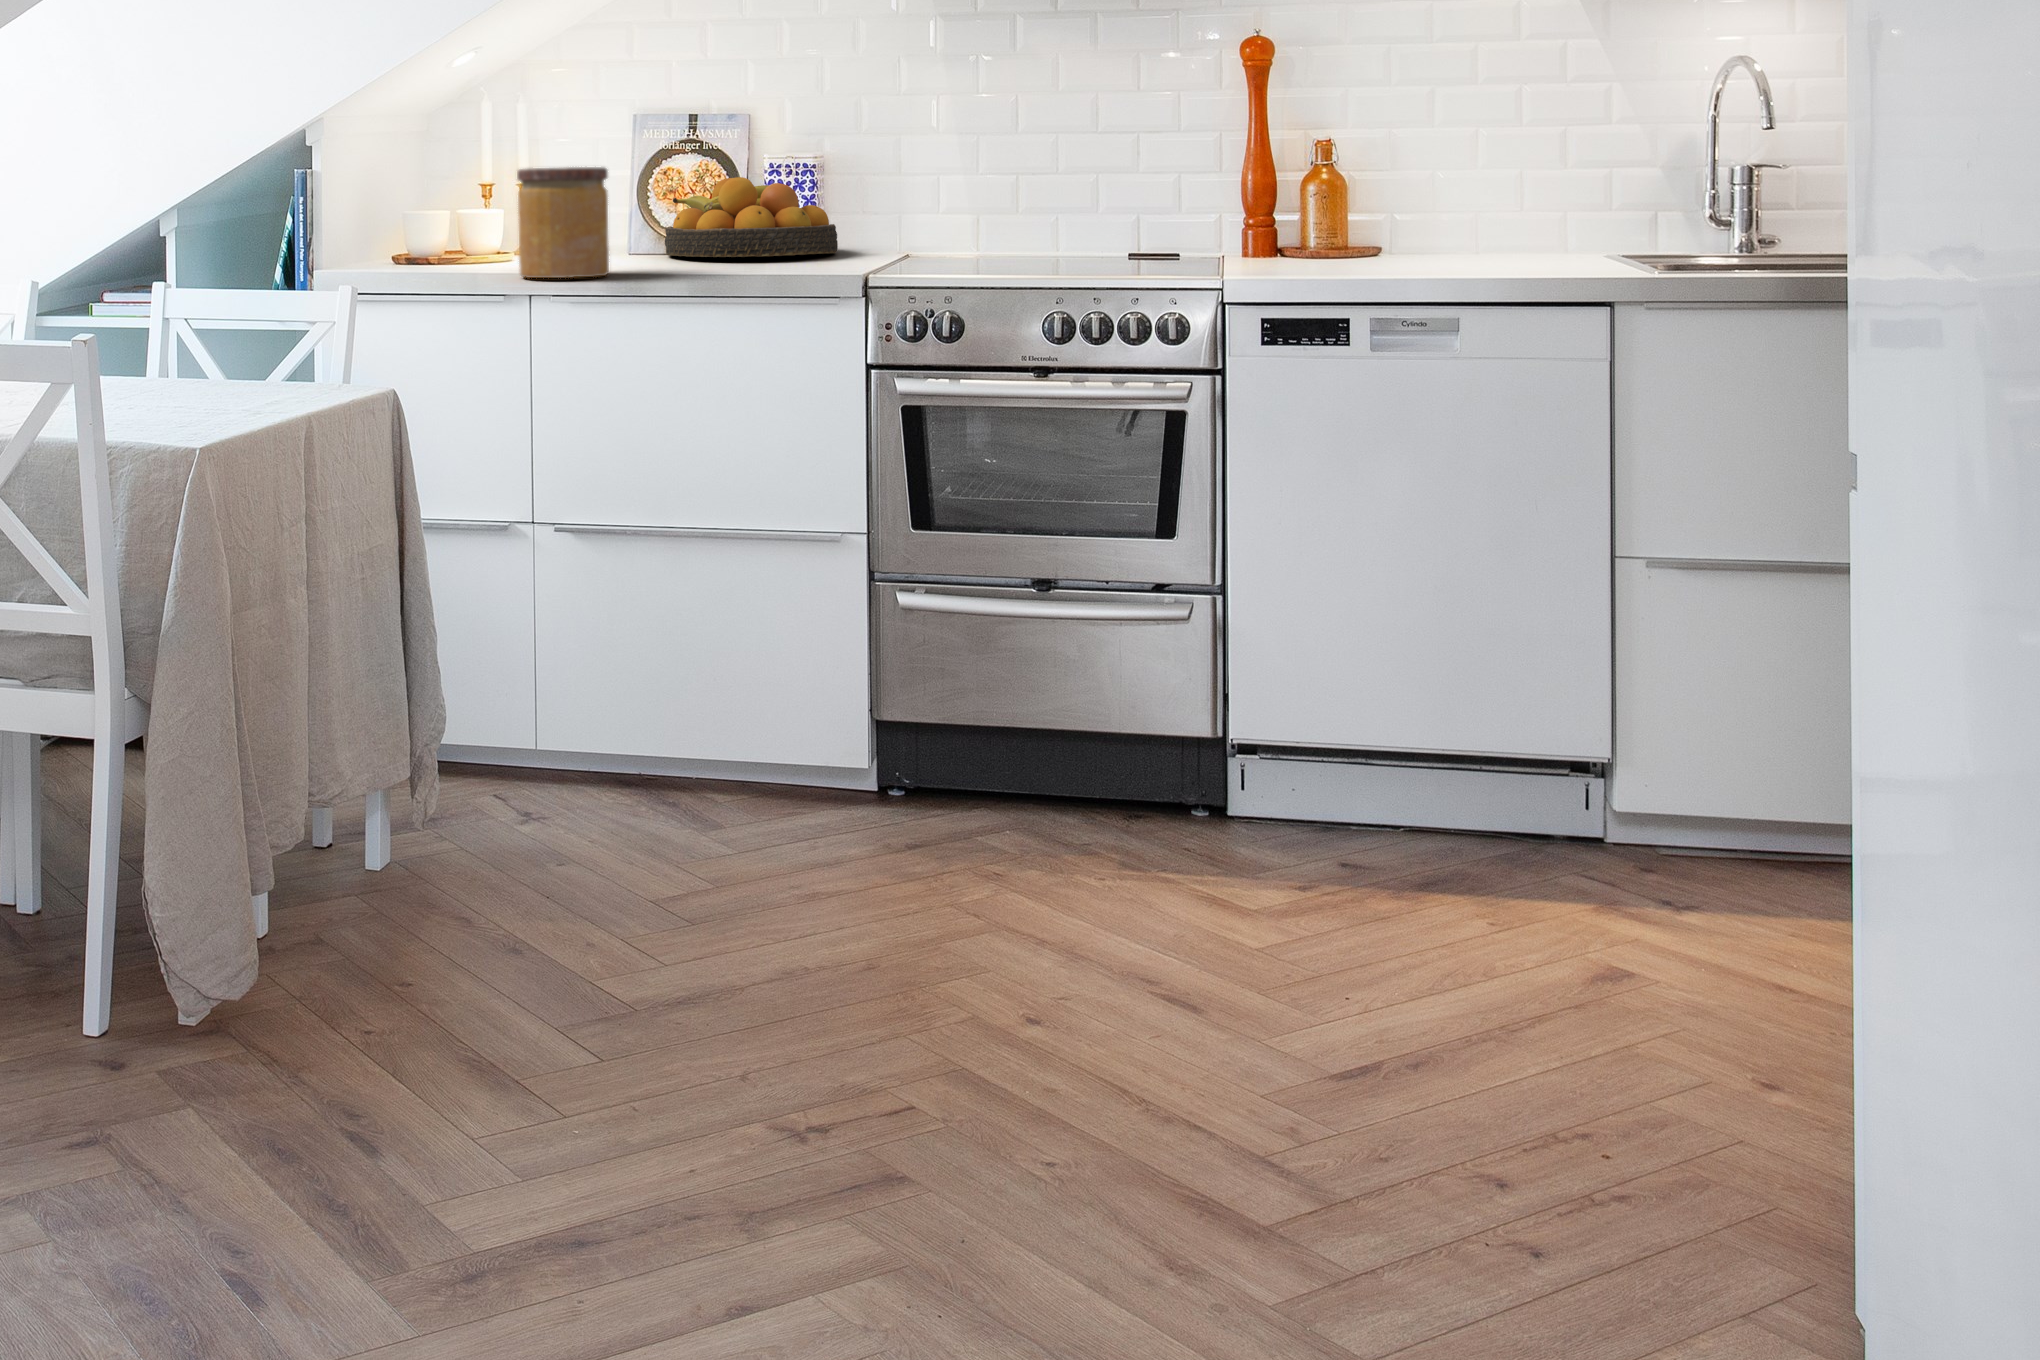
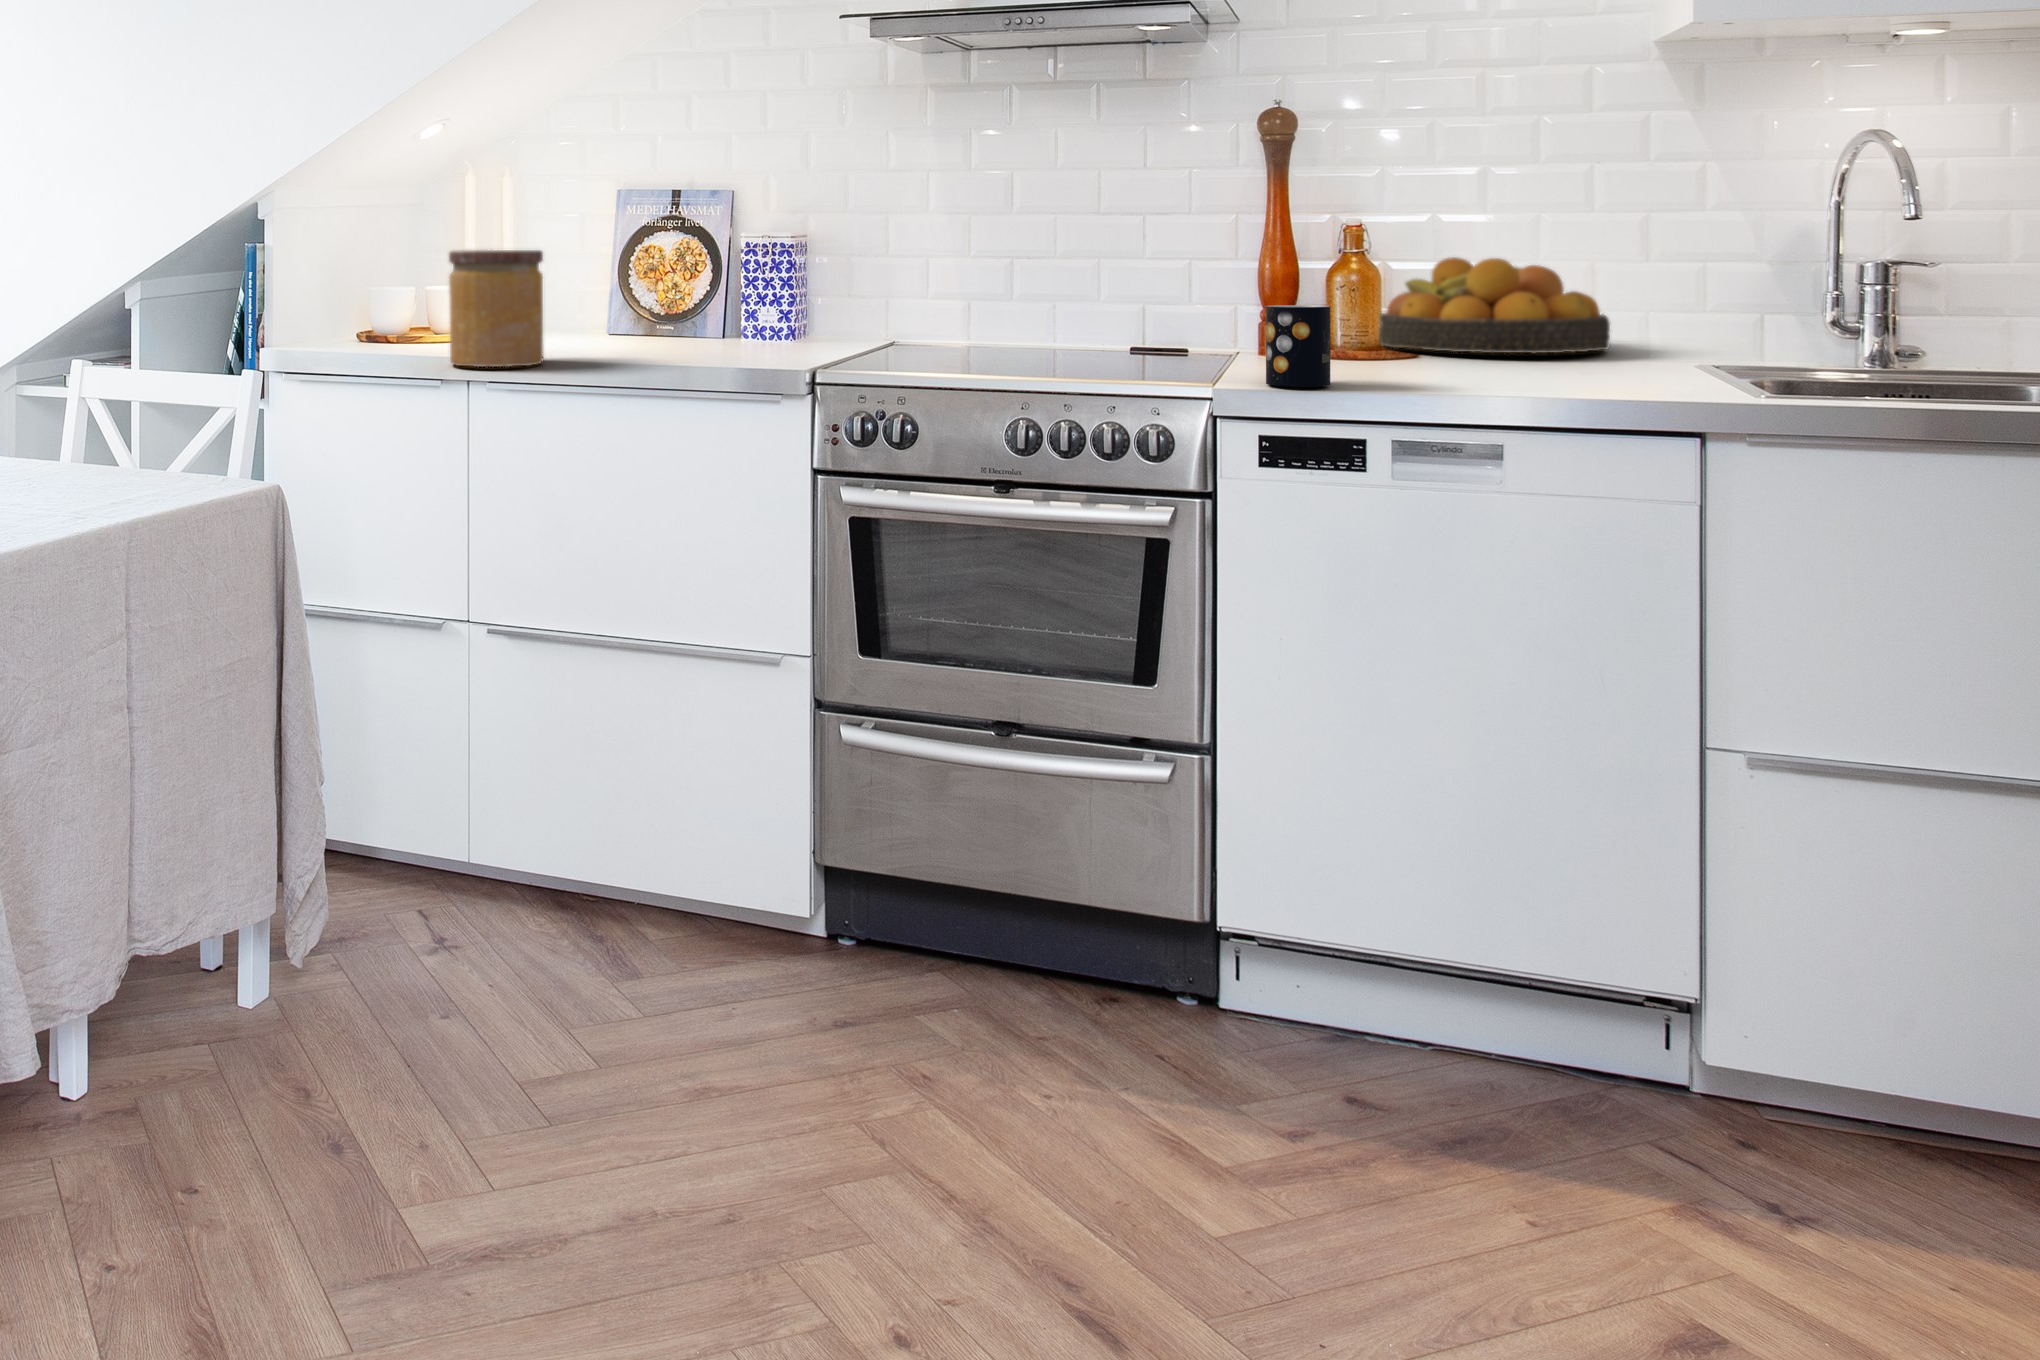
fruit bowl: present [665,177,838,257] -> present [1379,257,1610,354]
mug: none [1263,206,1317,275] -> present [1266,305,1330,387]

